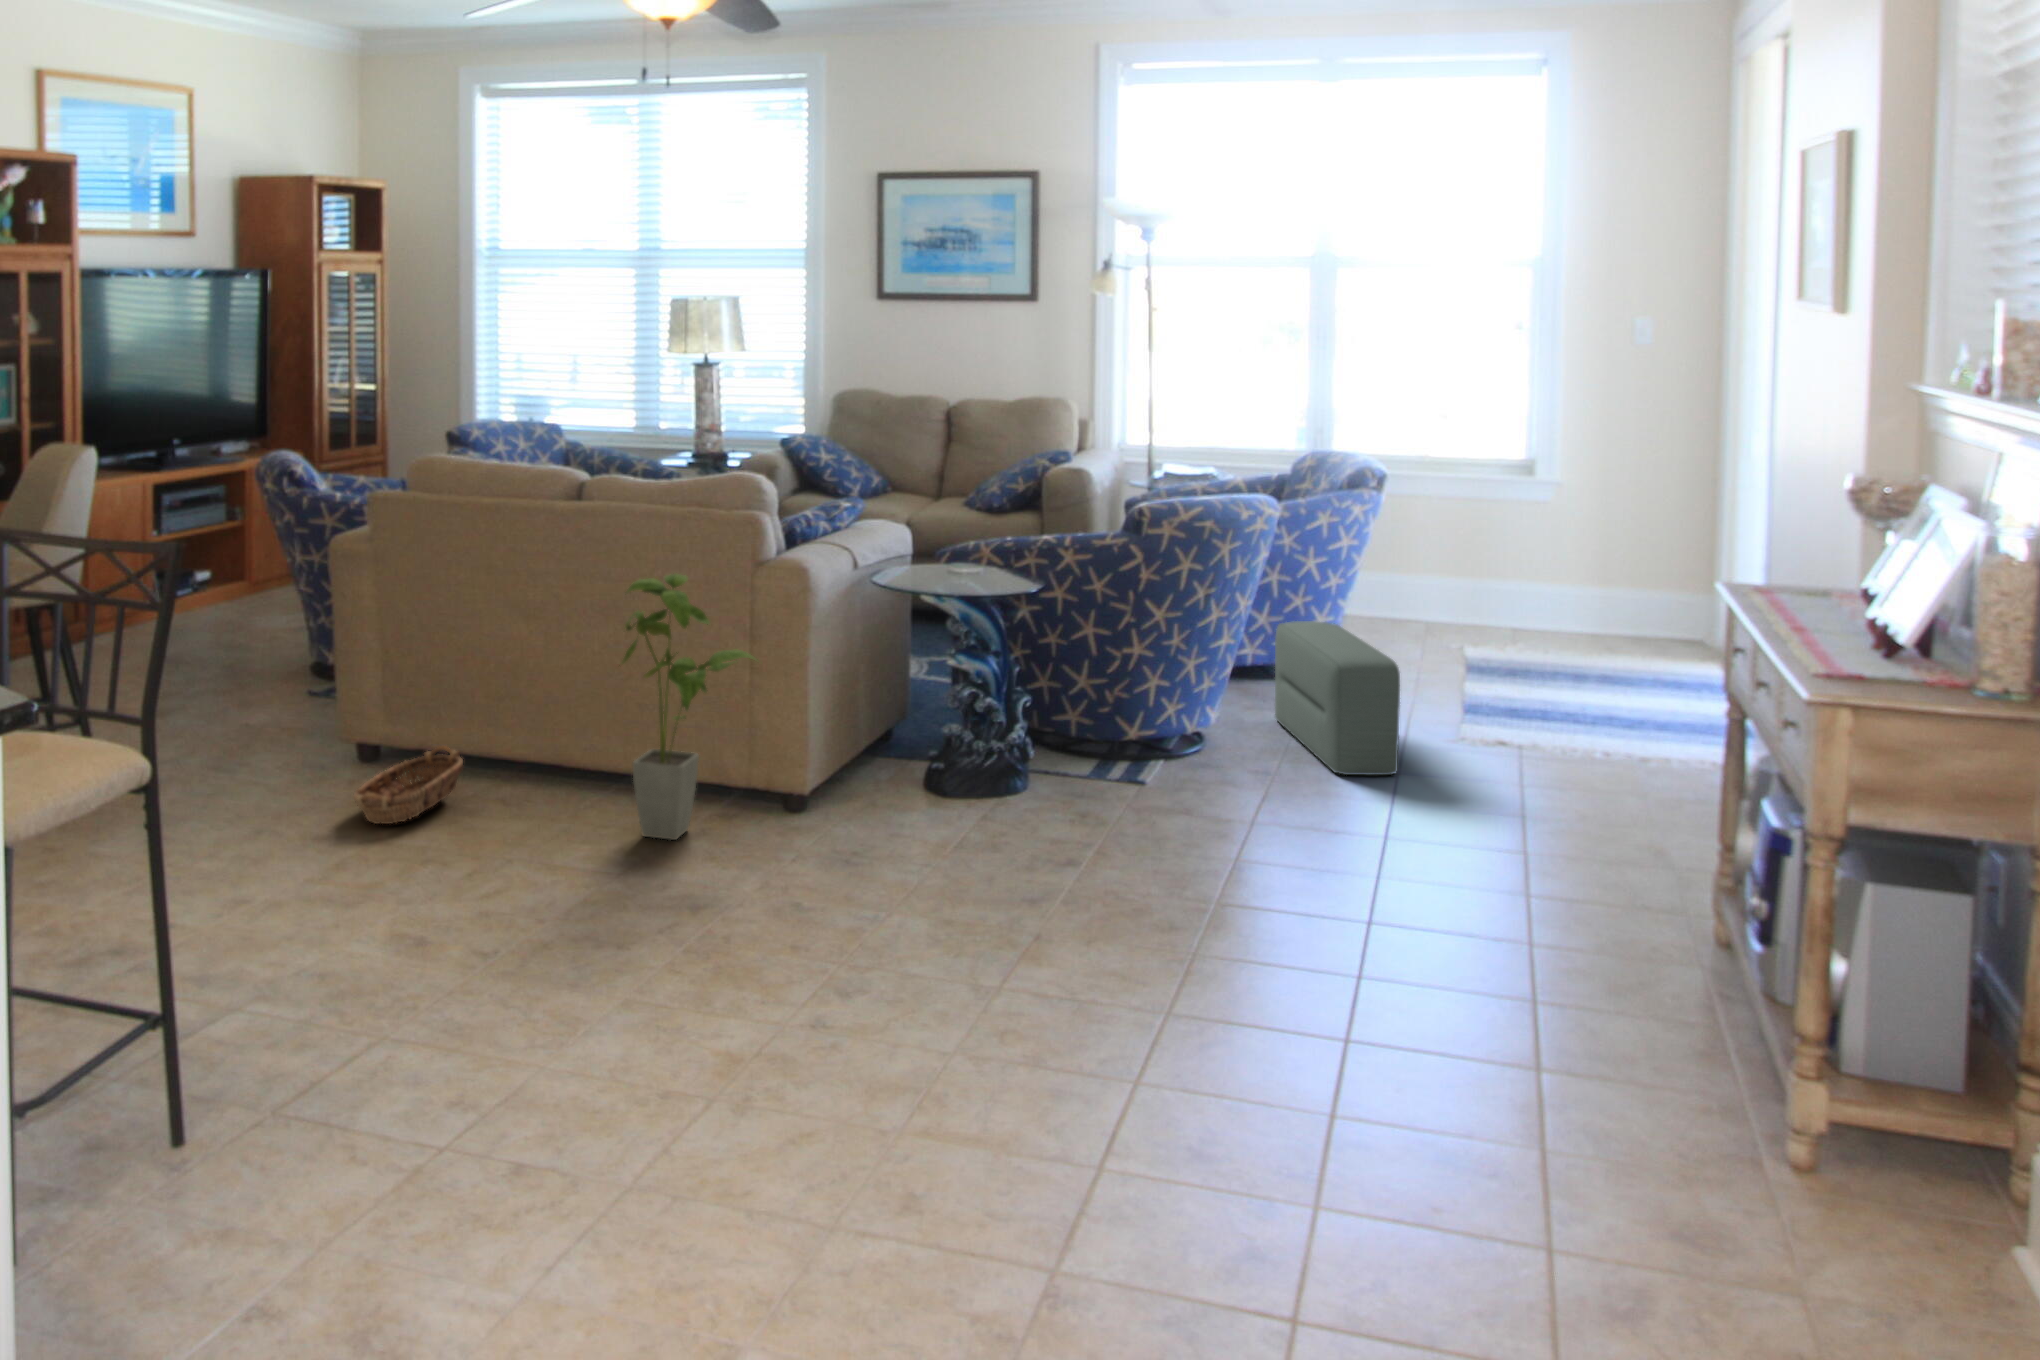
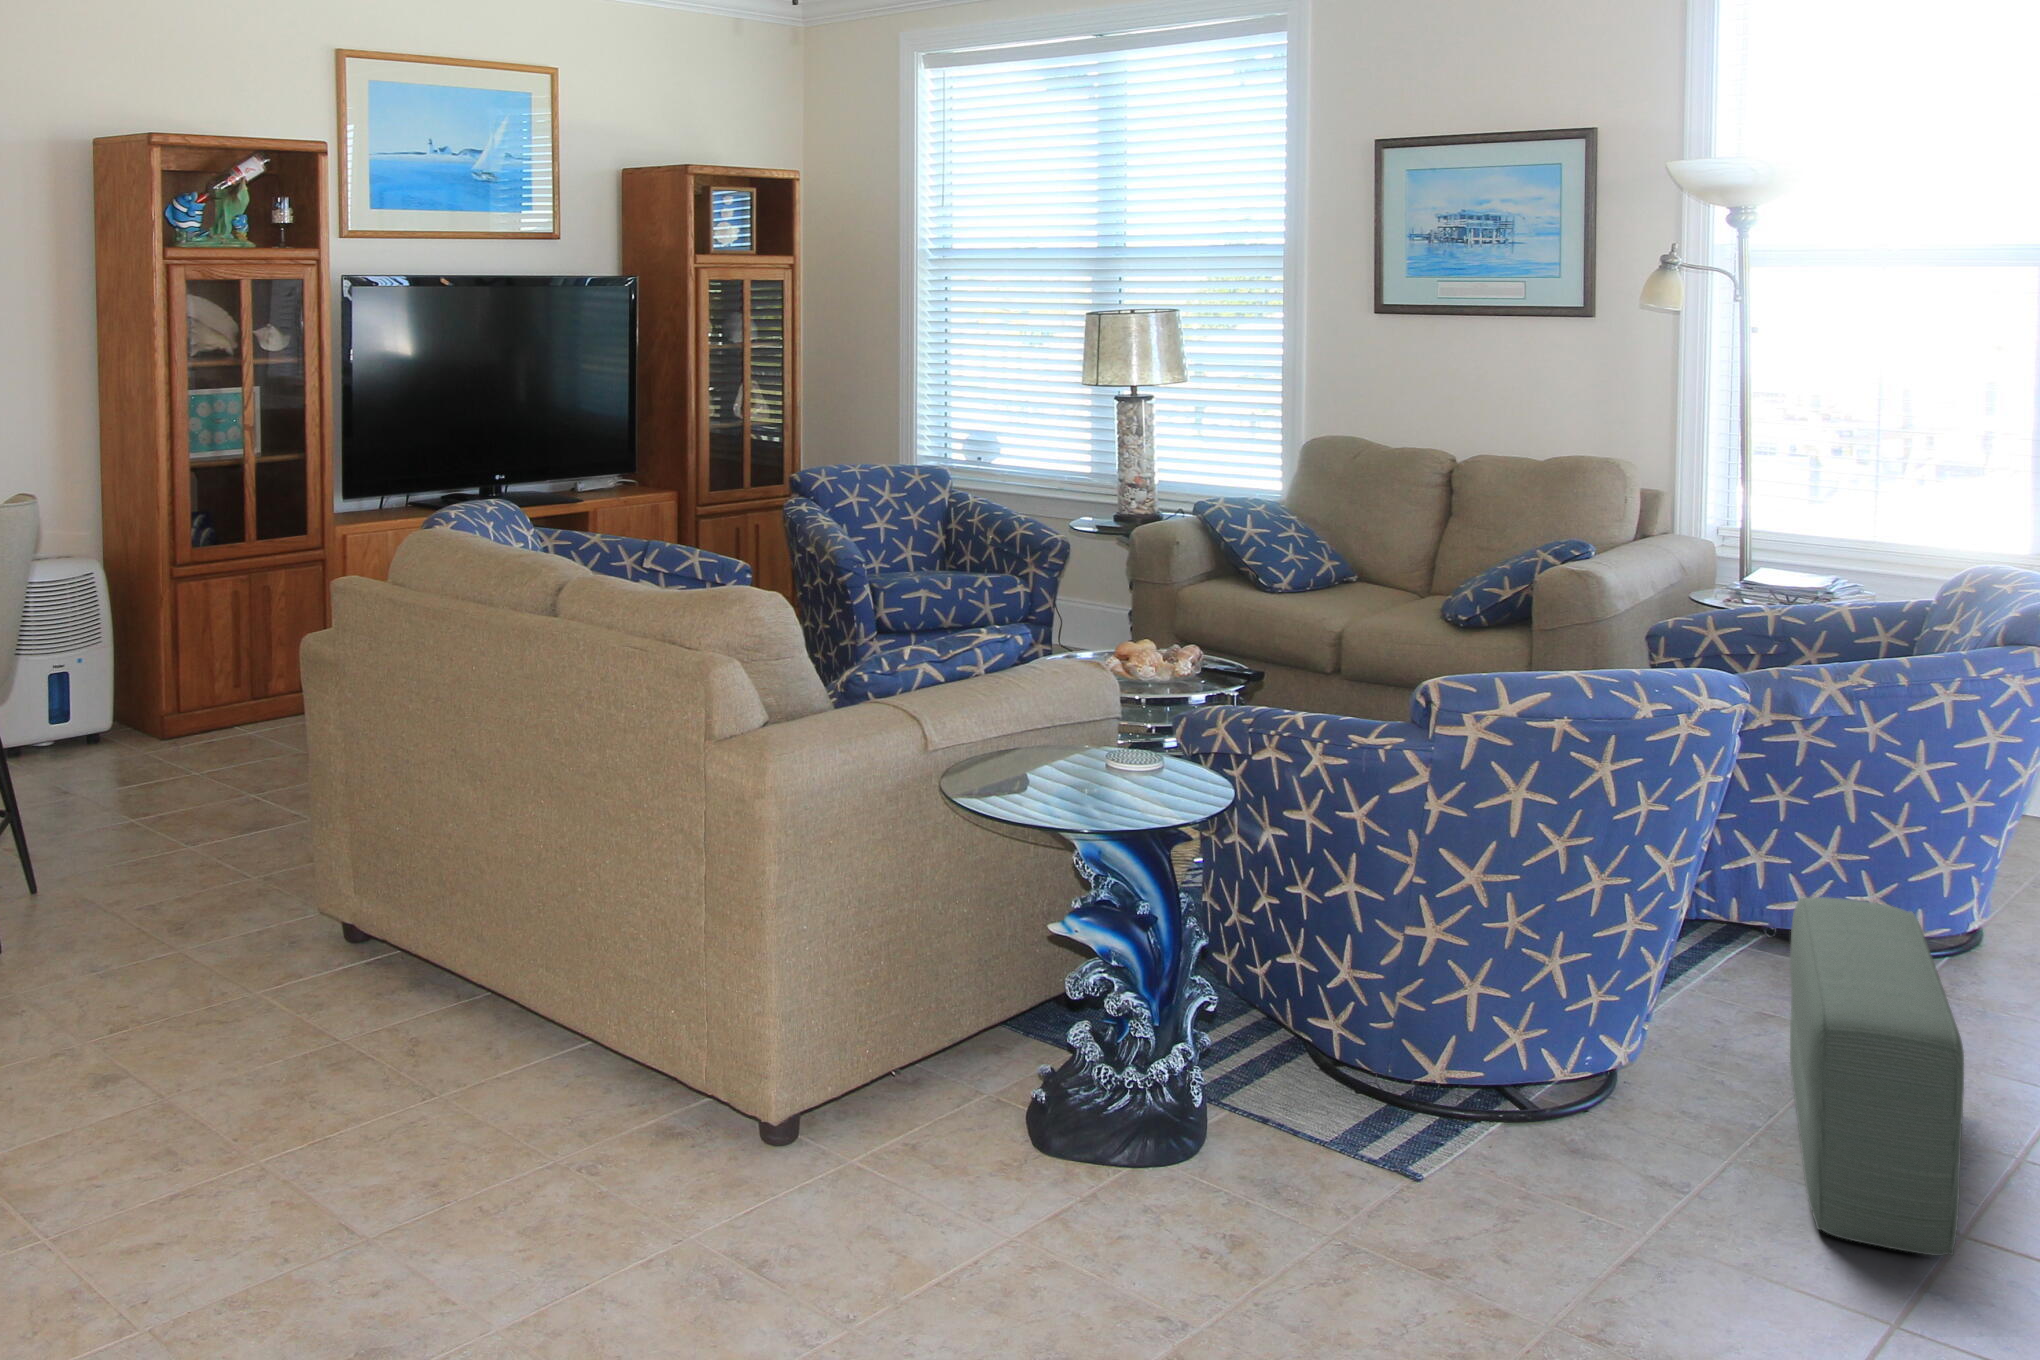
house plant: present [619,574,755,840] -> none [435,744,658,1168]
basket: present [353,746,463,824] -> none [126,930,378,1084]

